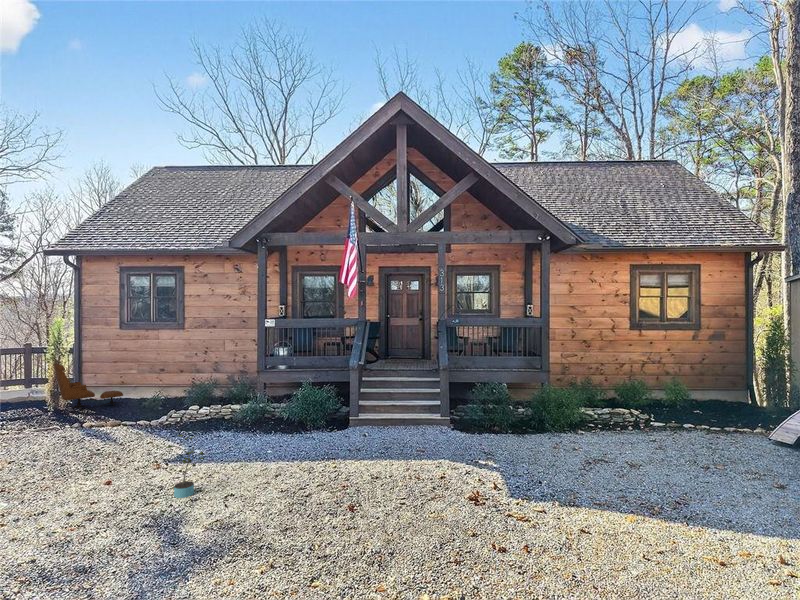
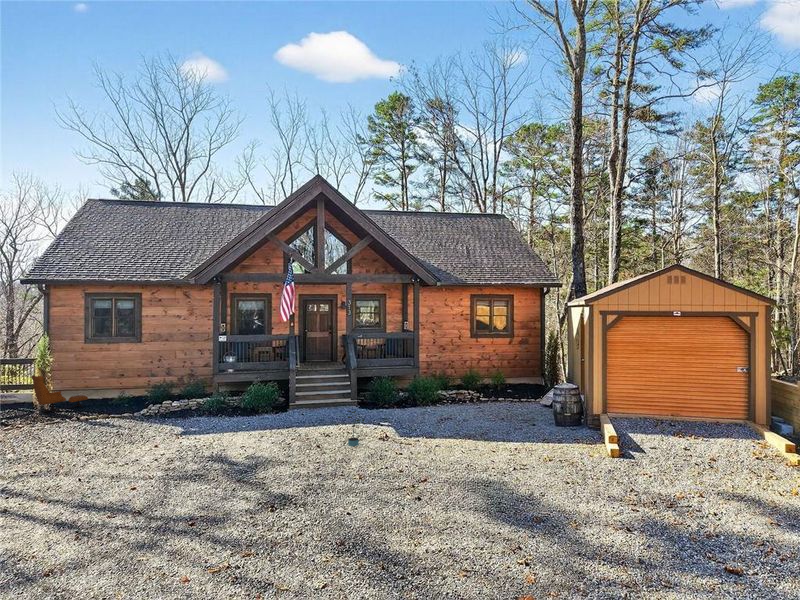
potted plant: present [166,435,204,498] -> present [347,411,365,446]

